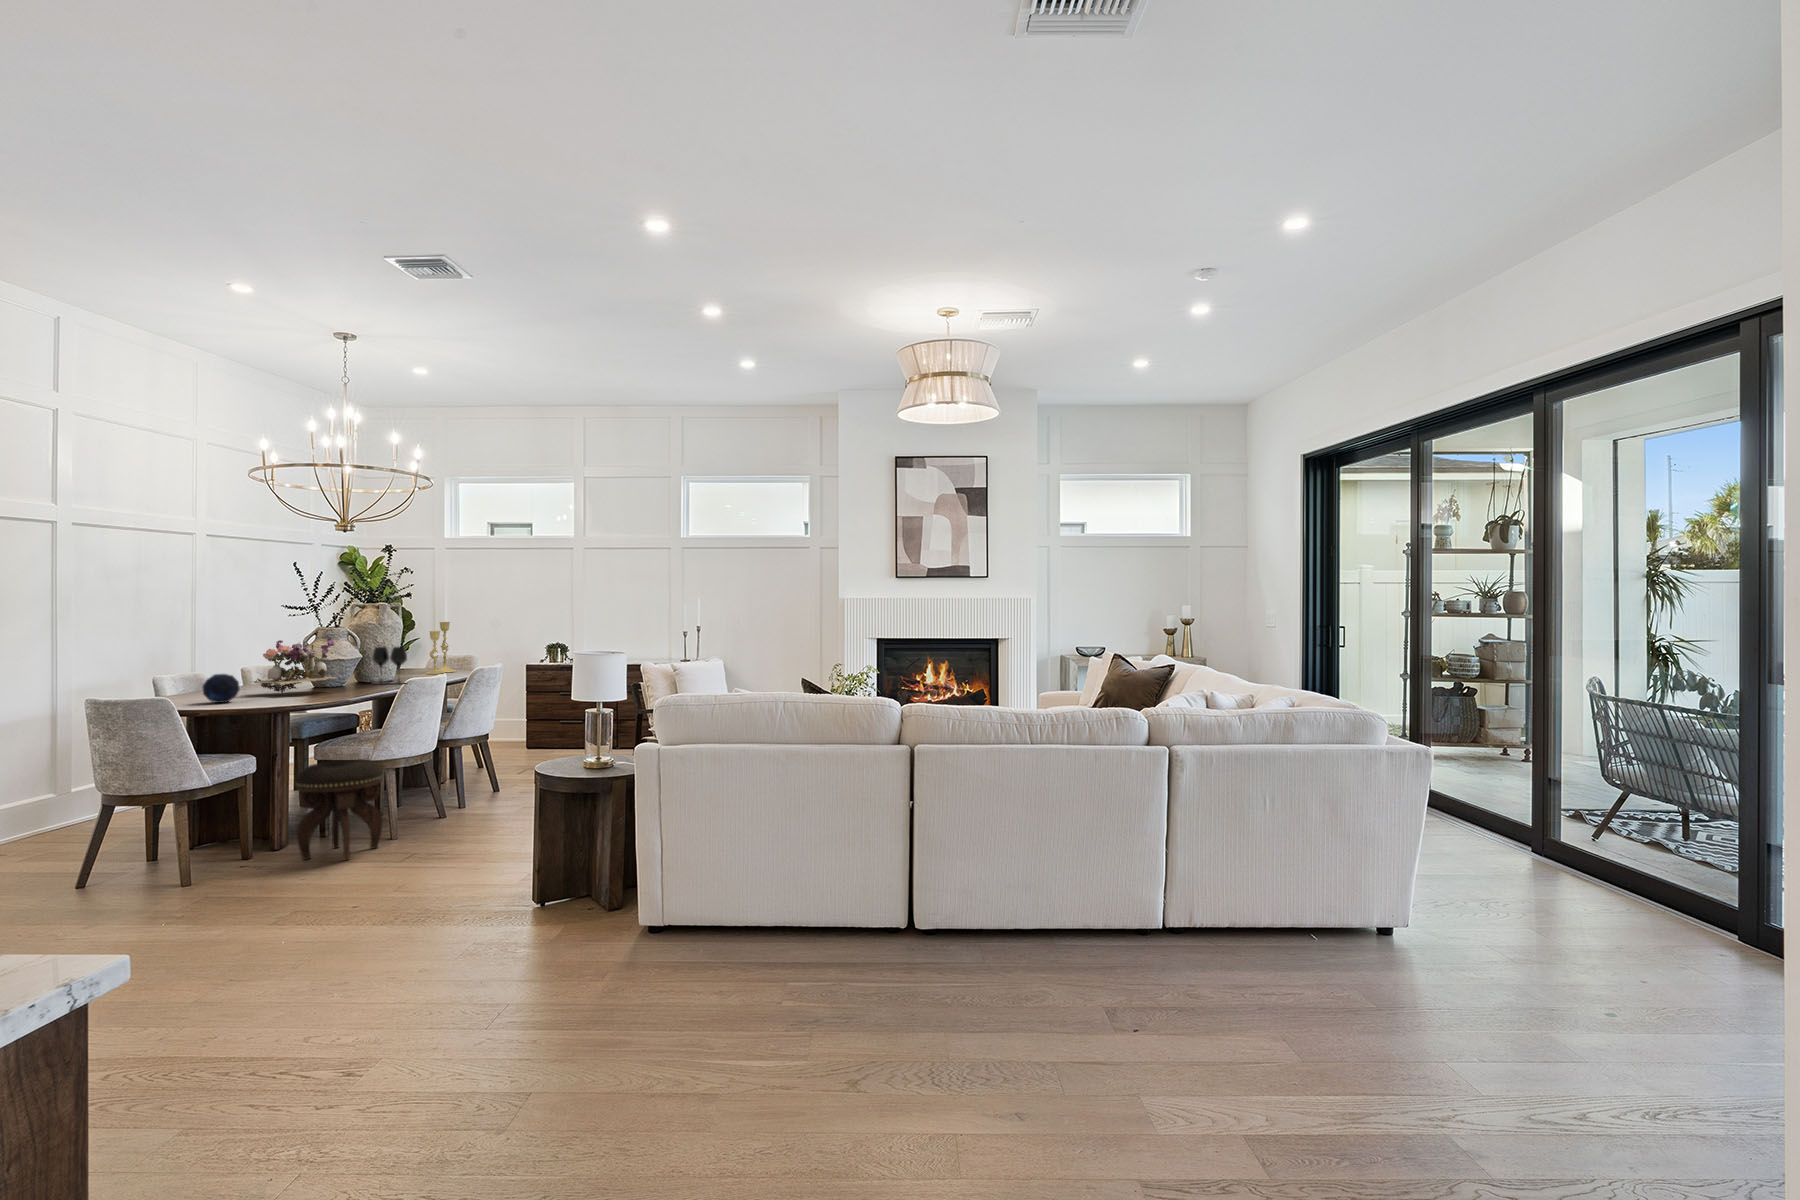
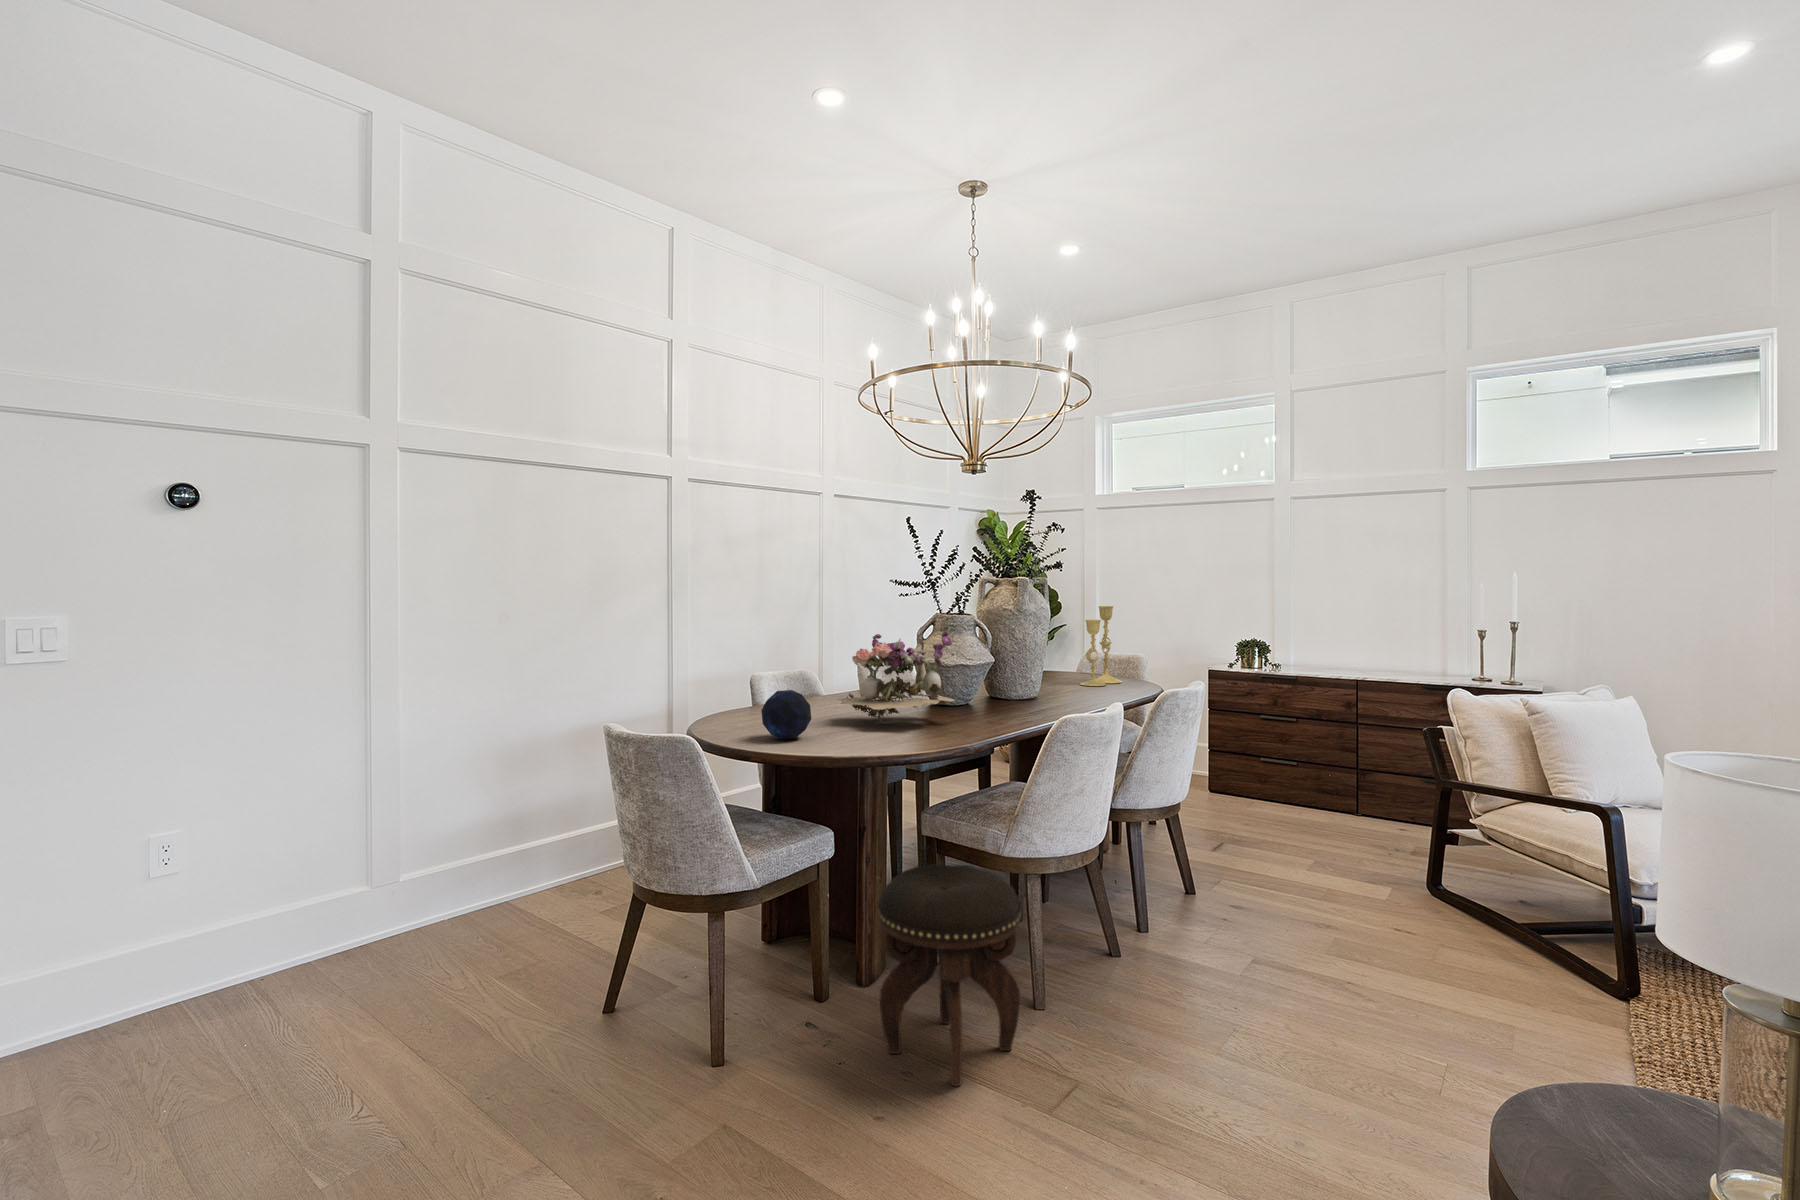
wine glass: present [372,647,407,684] -> none [1007,646,1059,709]

